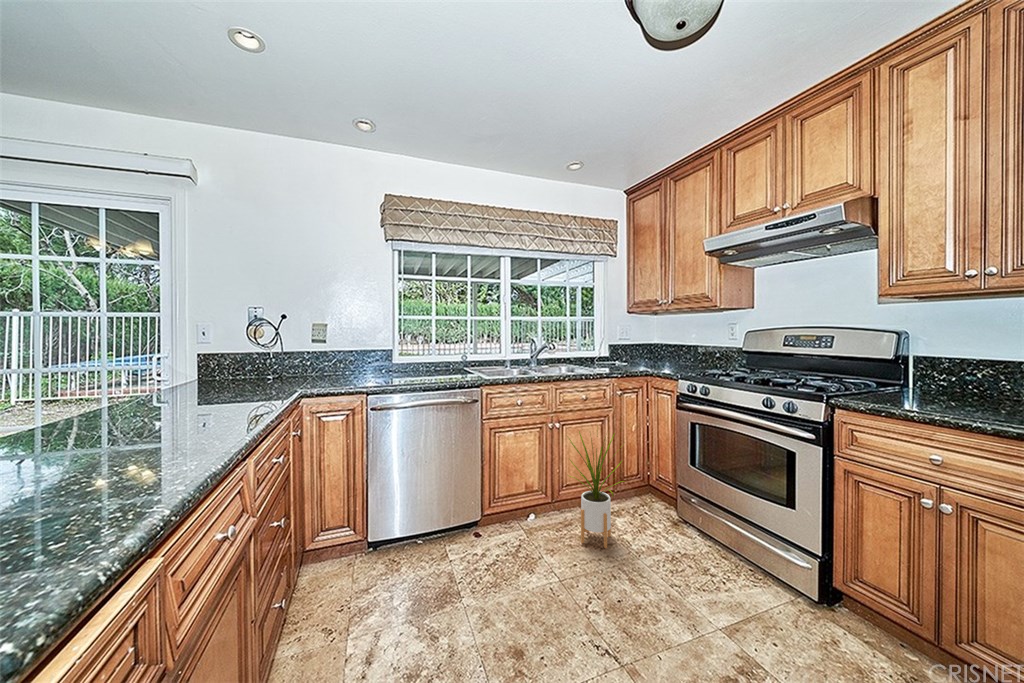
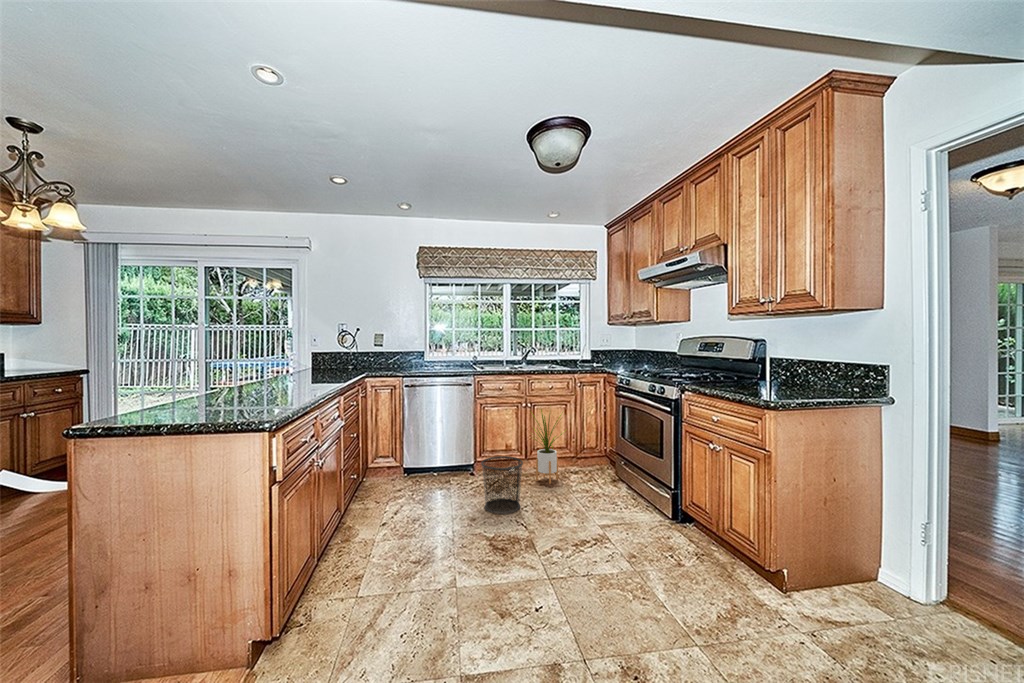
trash can: none [528,526,603,646] -> present [481,456,523,514]

